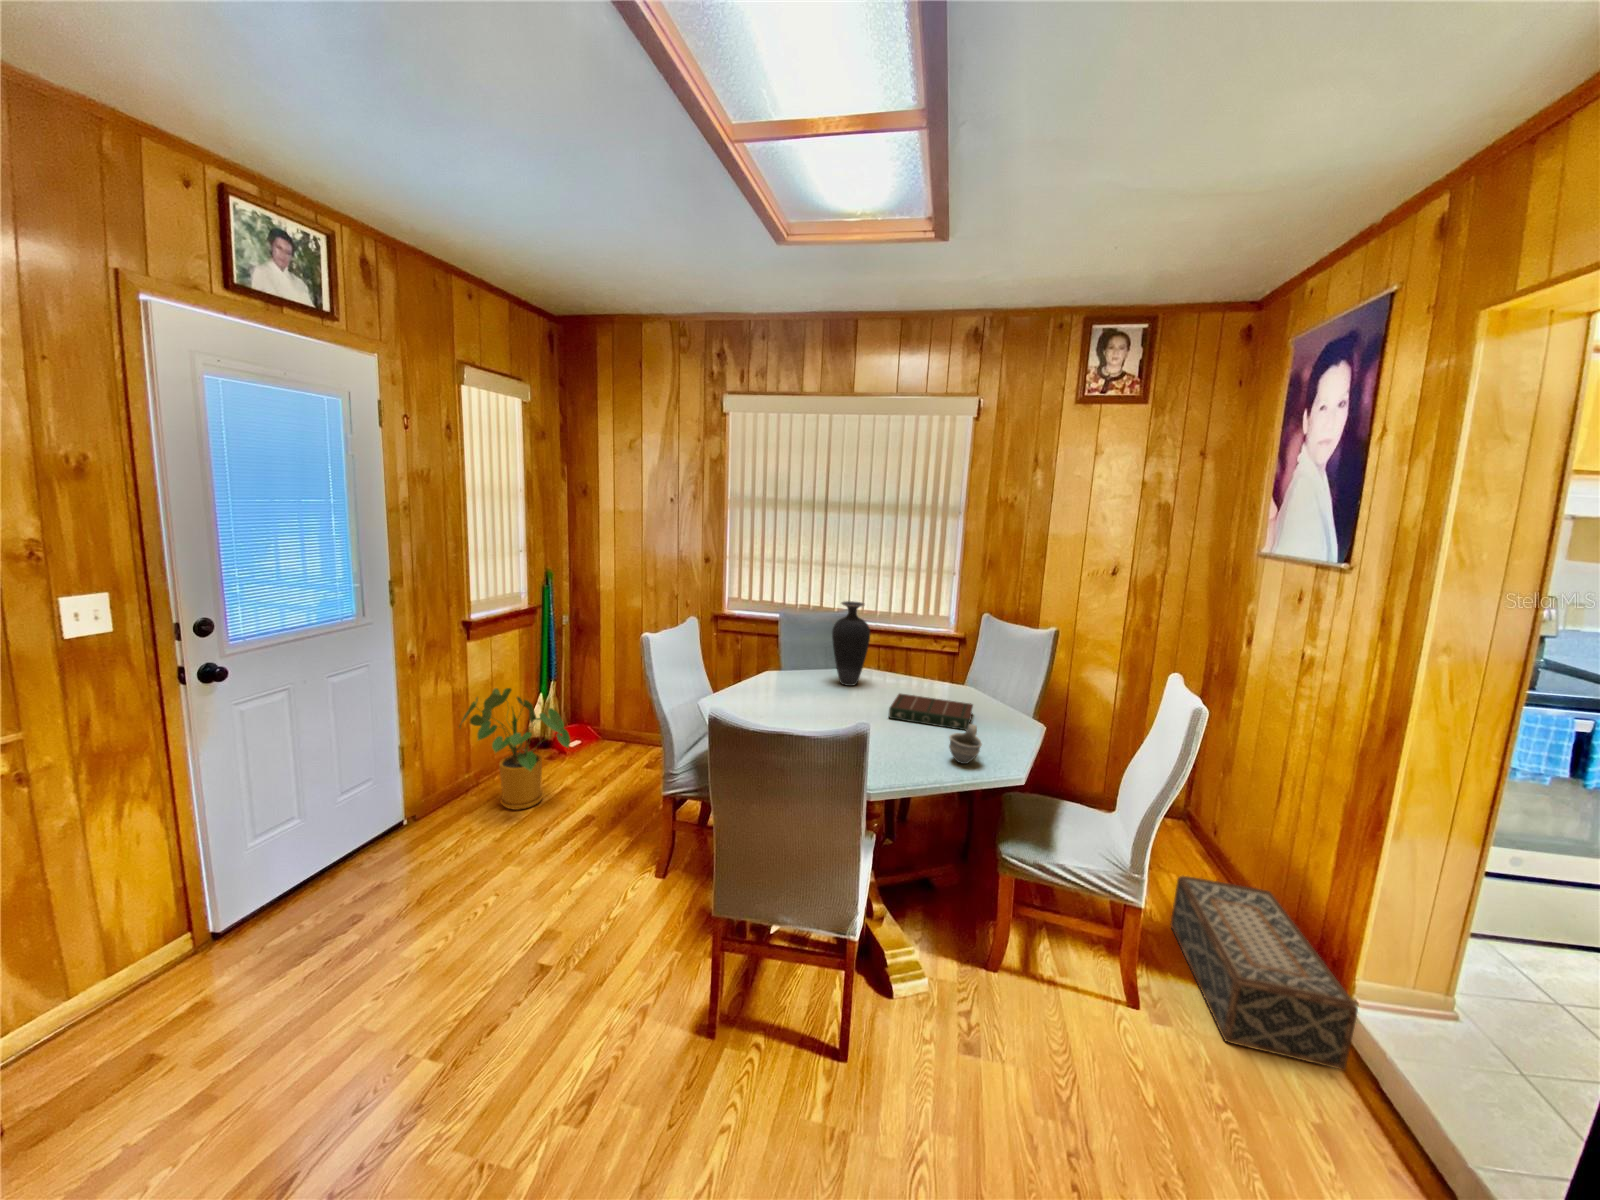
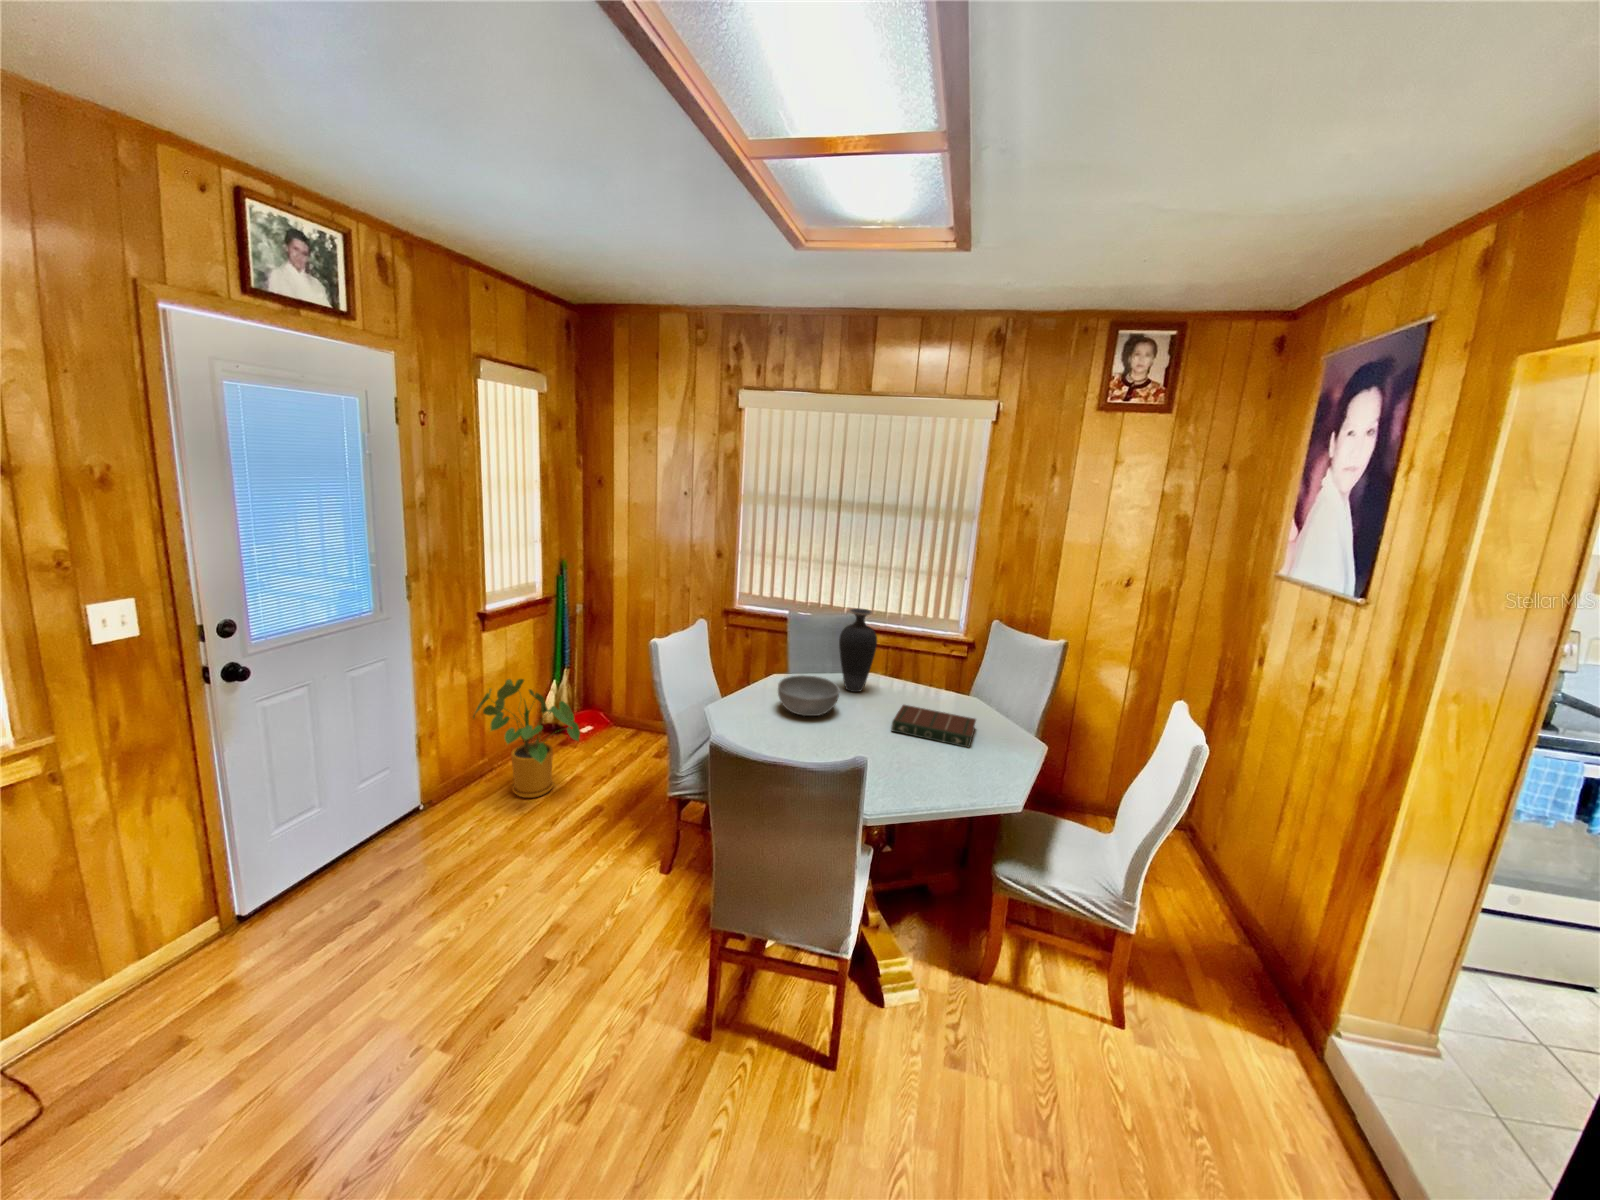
bowl: none [772,669,835,707] -> present [778,675,840,716]
cup: present [949,724,982,764] -> none [949,746,981,786]
woven basket: present [1171,876,1358,1070] -> none [1162,897,1340,1102]

